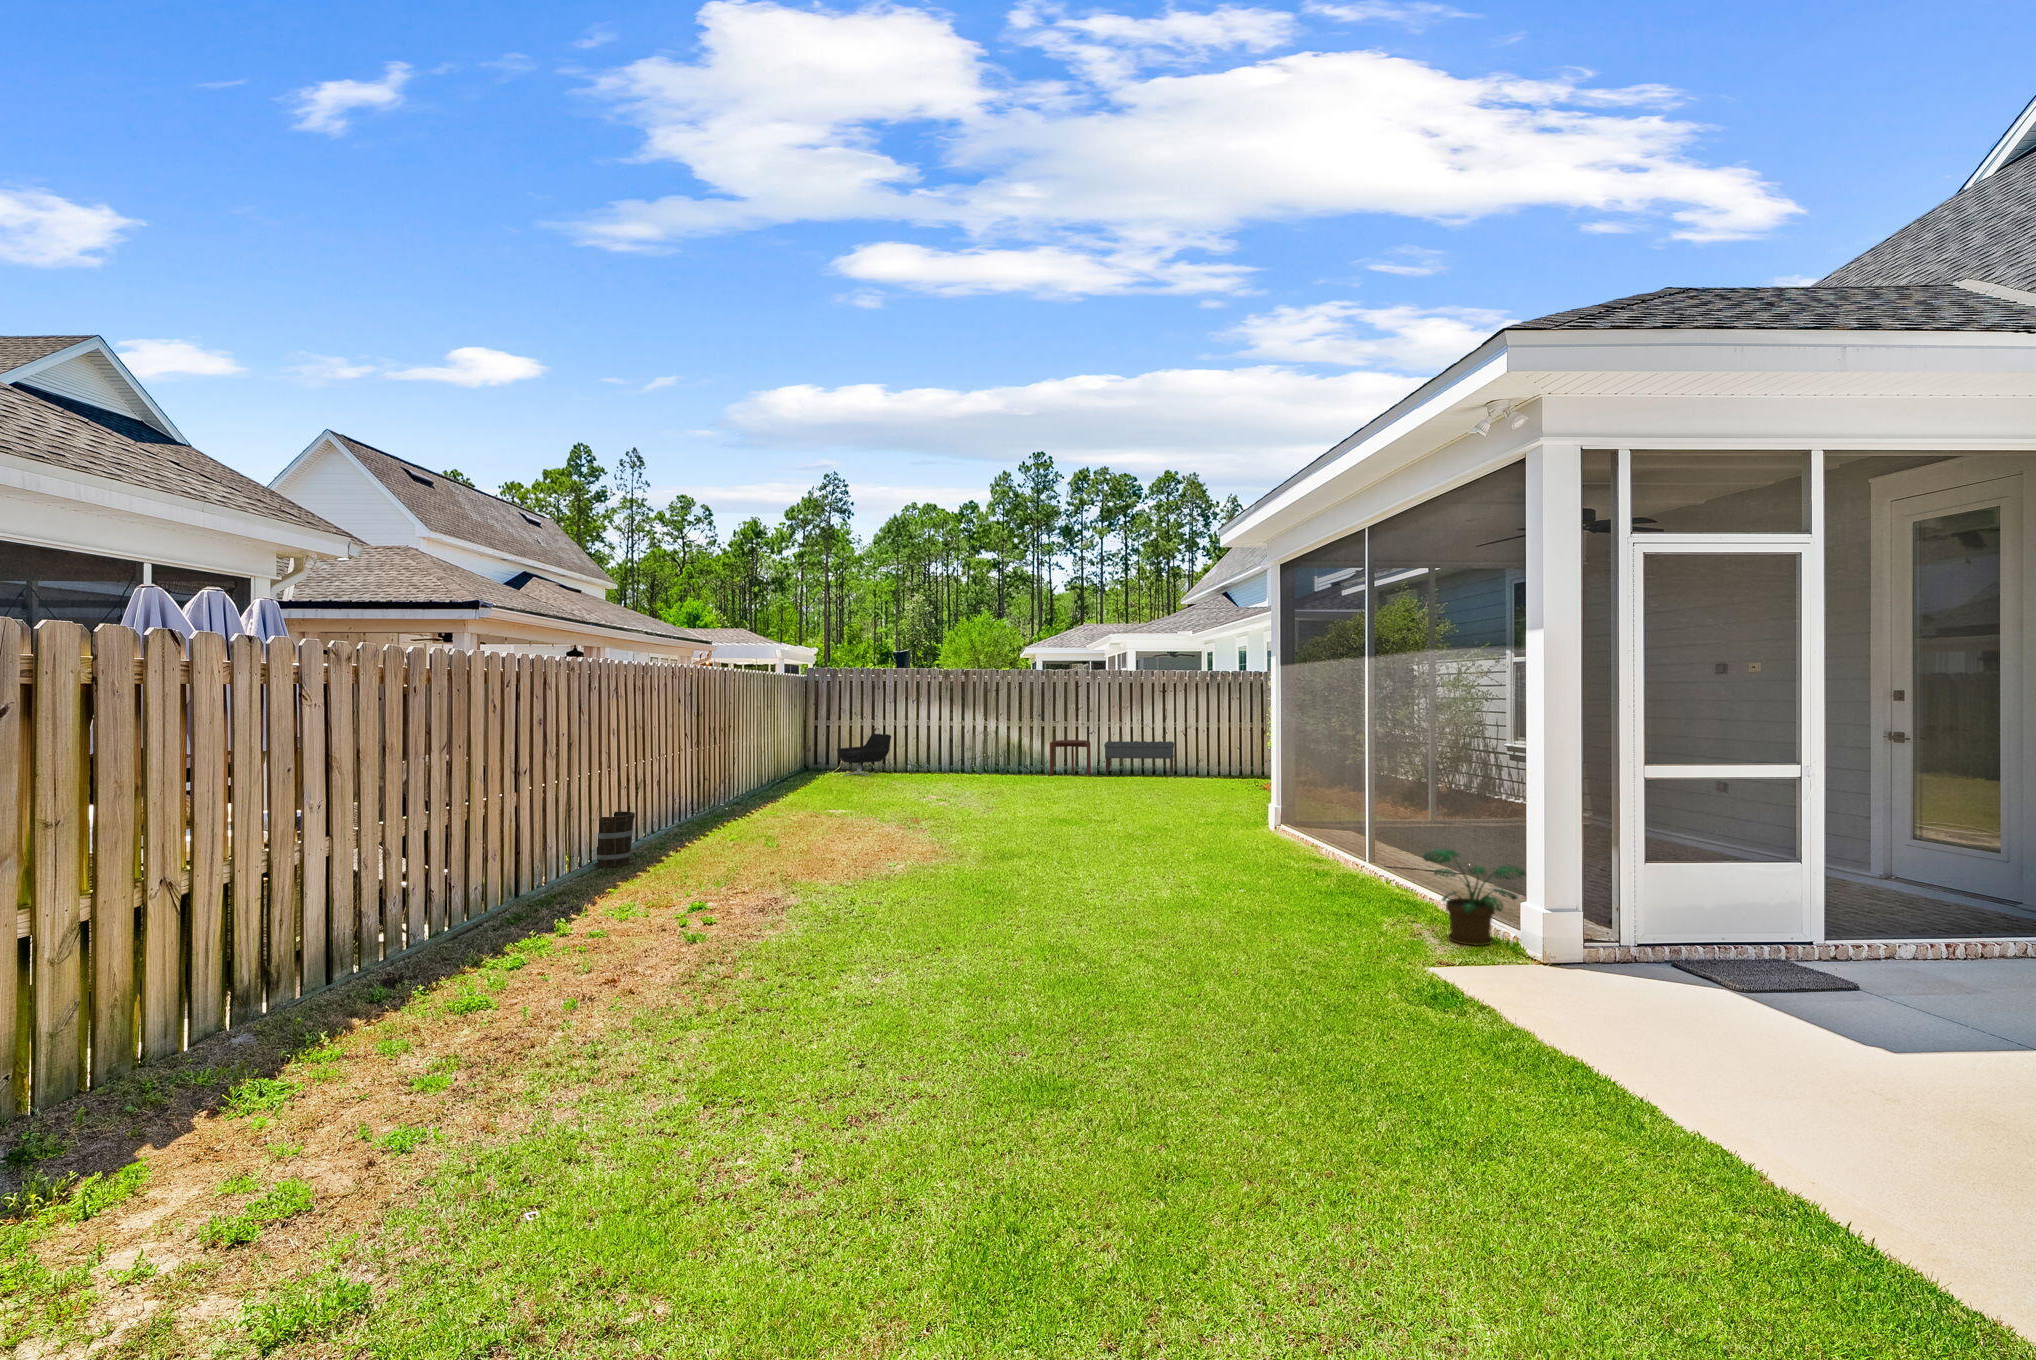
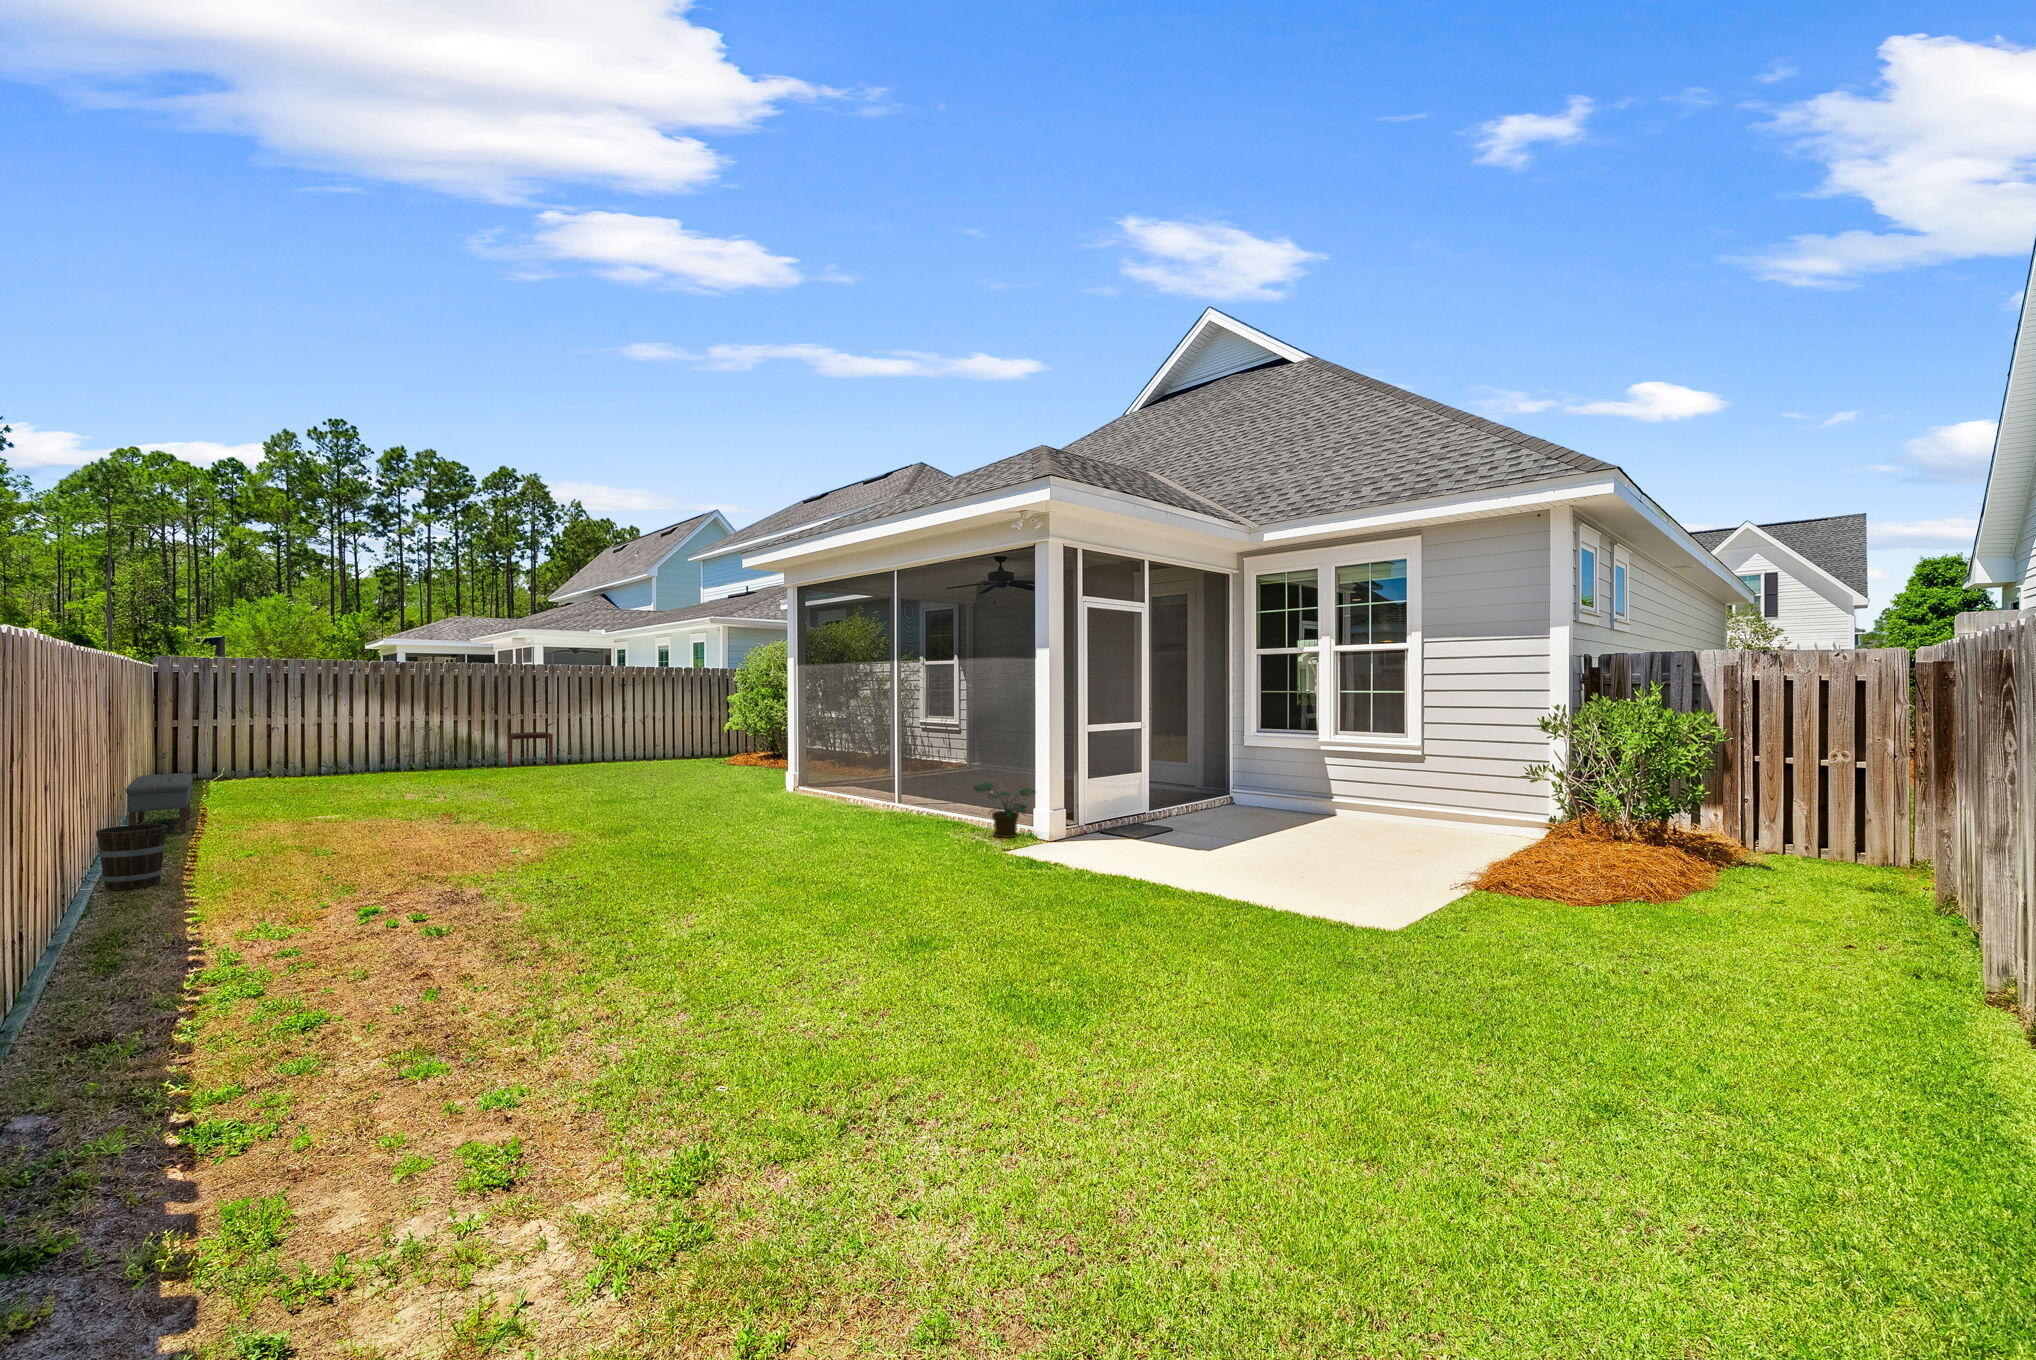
lounge chair: present [837,734,891,776] -> none [226,733,306,782]
bench: present [1104,741,1174,774] -> present [126,773,193,833]

